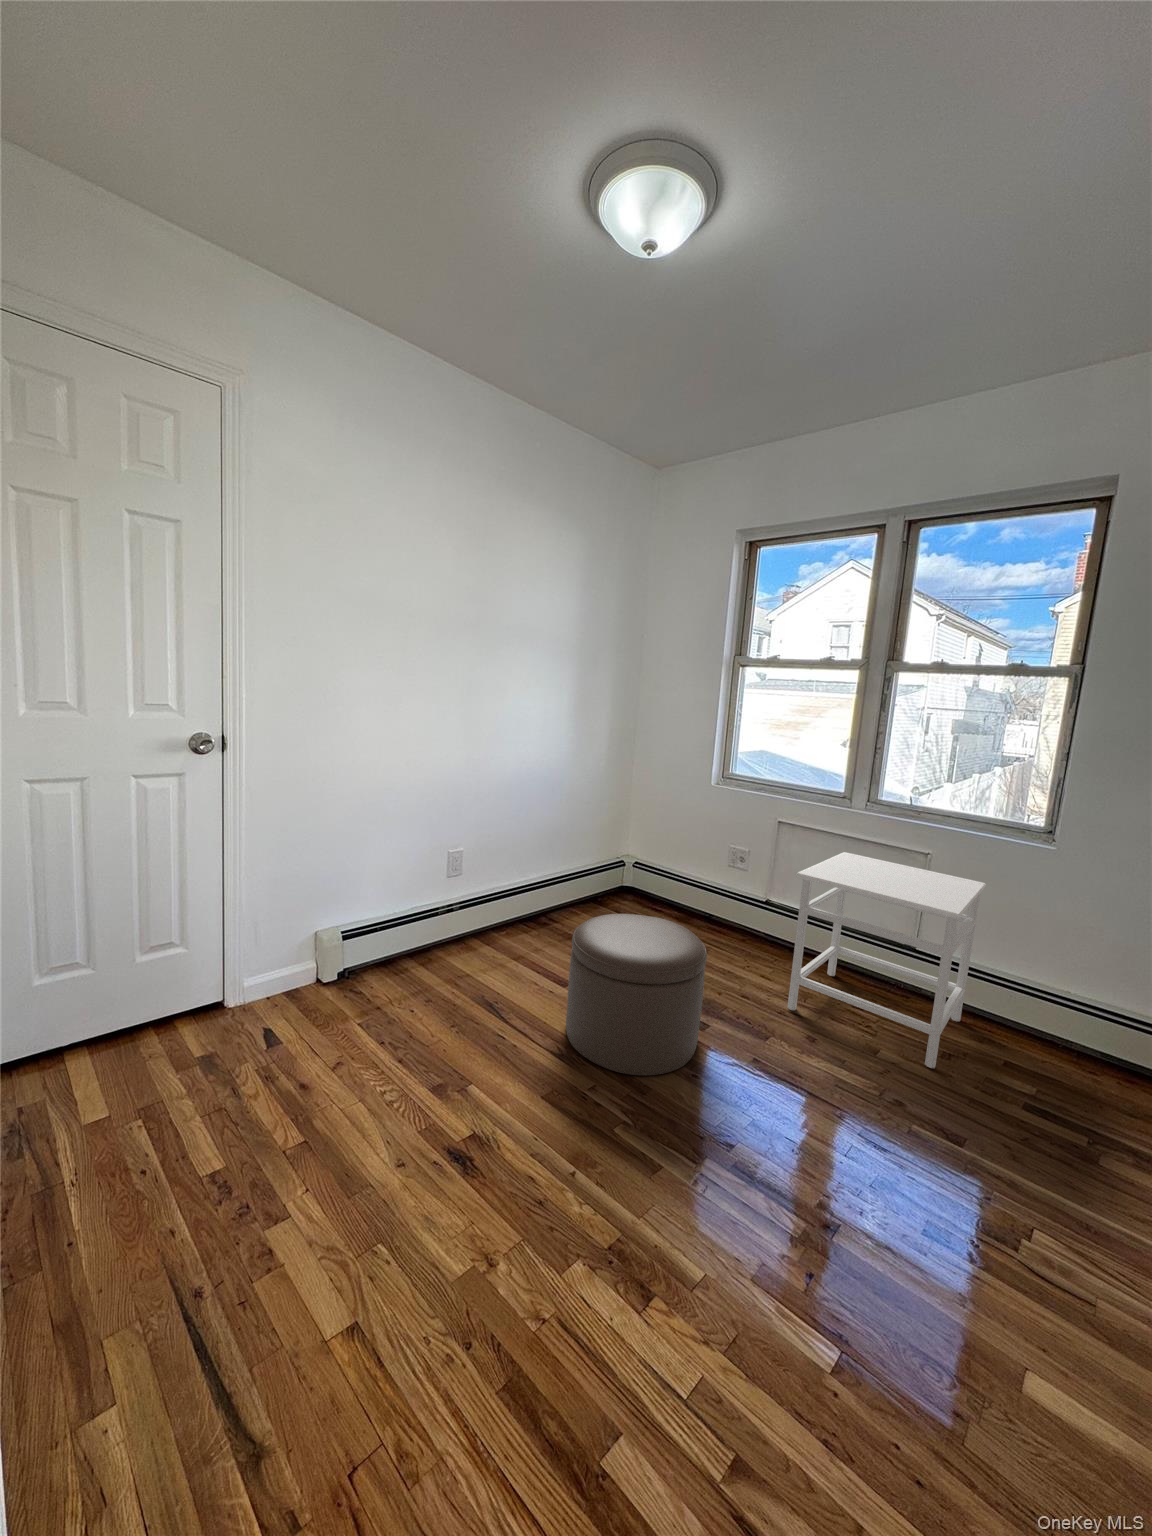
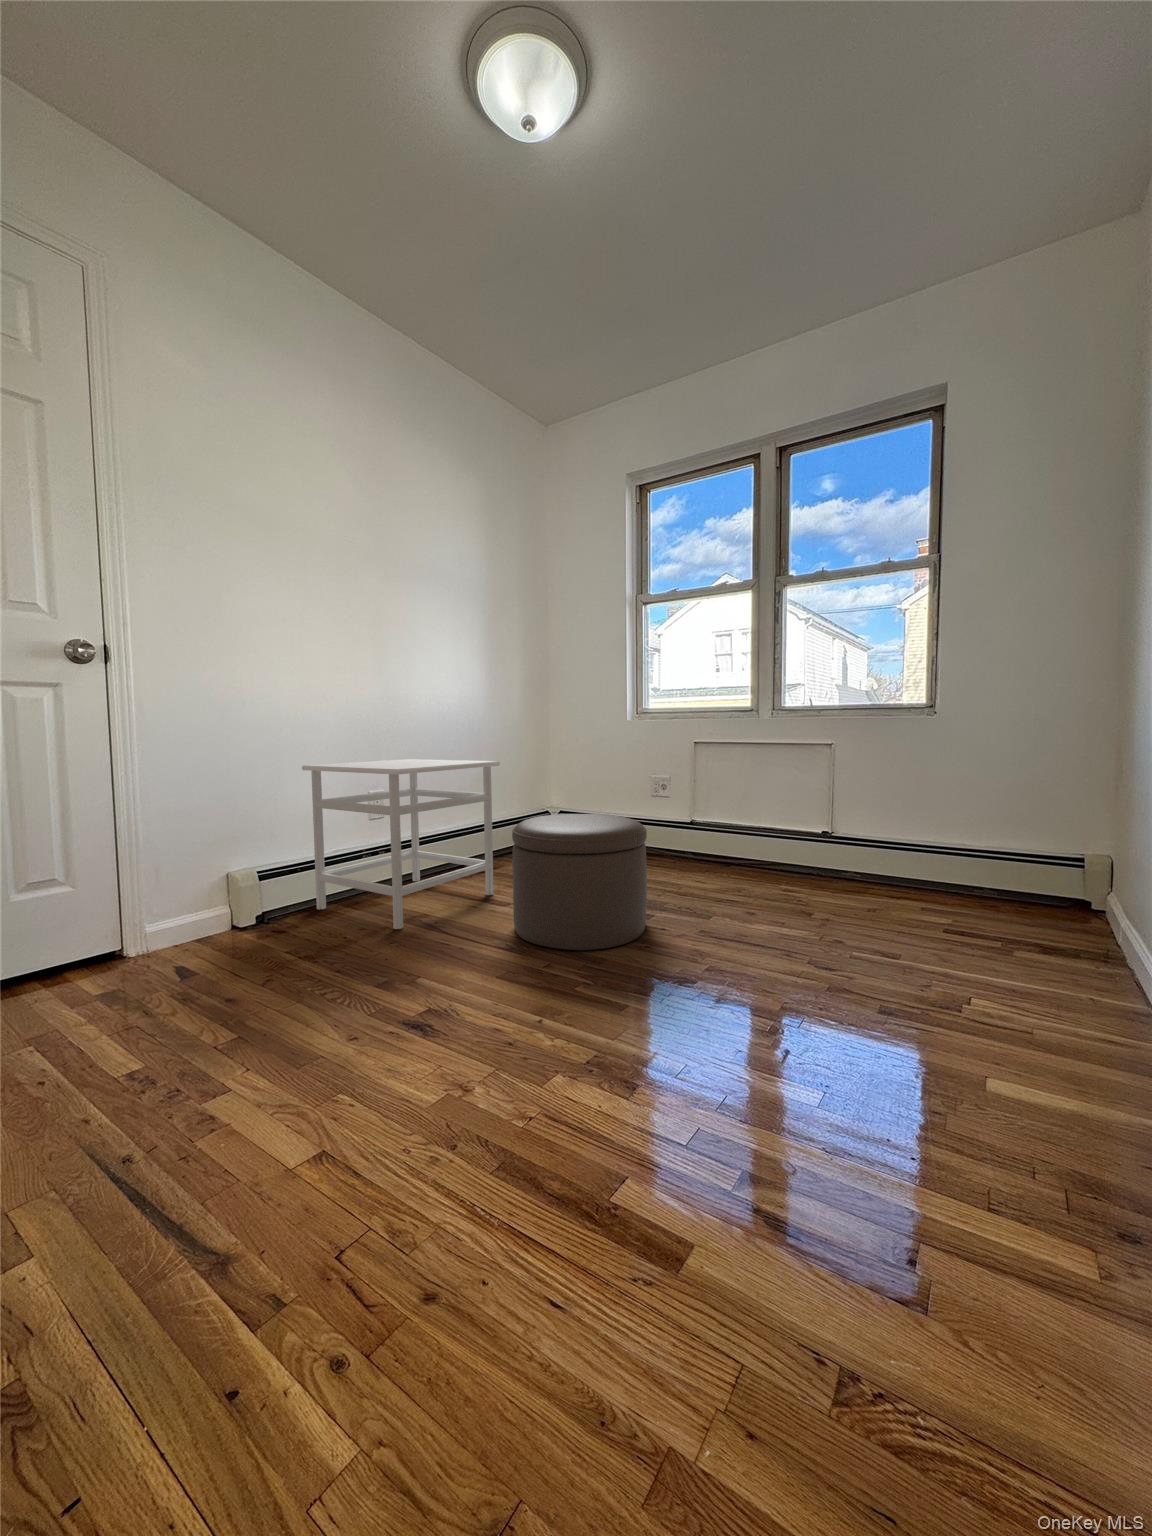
nightstand: present [787,852,986,1068] -> present [302,759,500,929]

